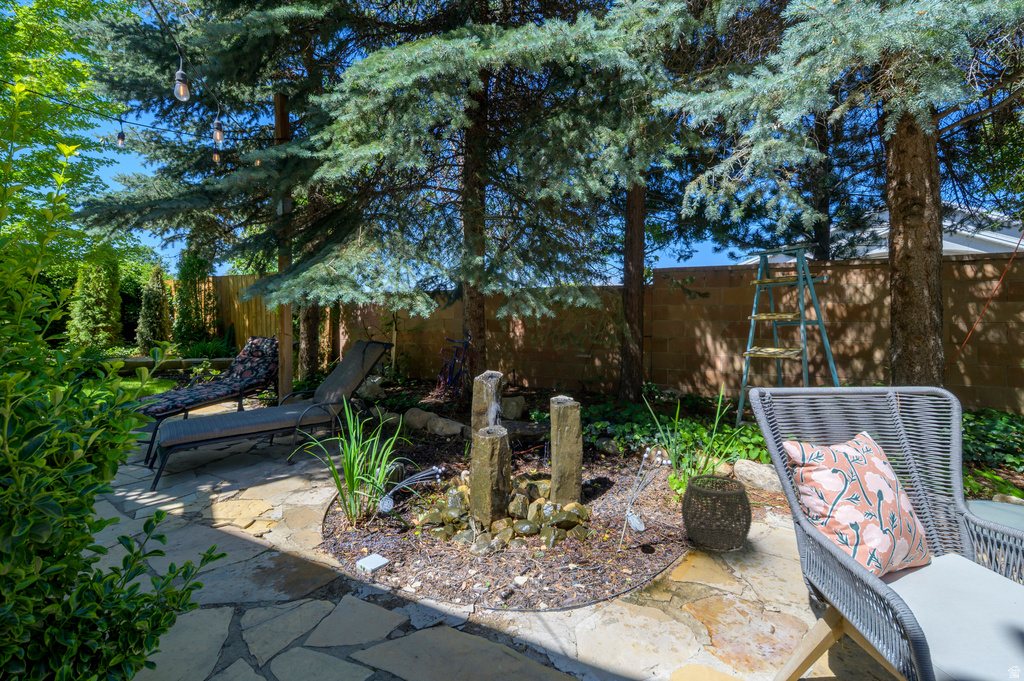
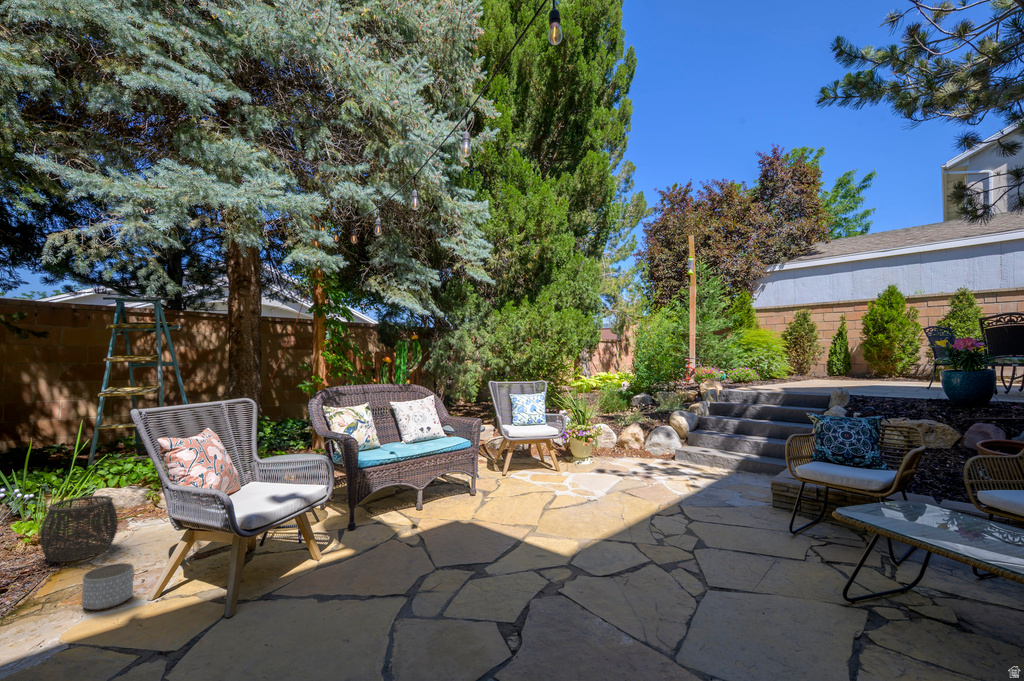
planter: none [705,586,760,649] -> present [82,563,134,610]

